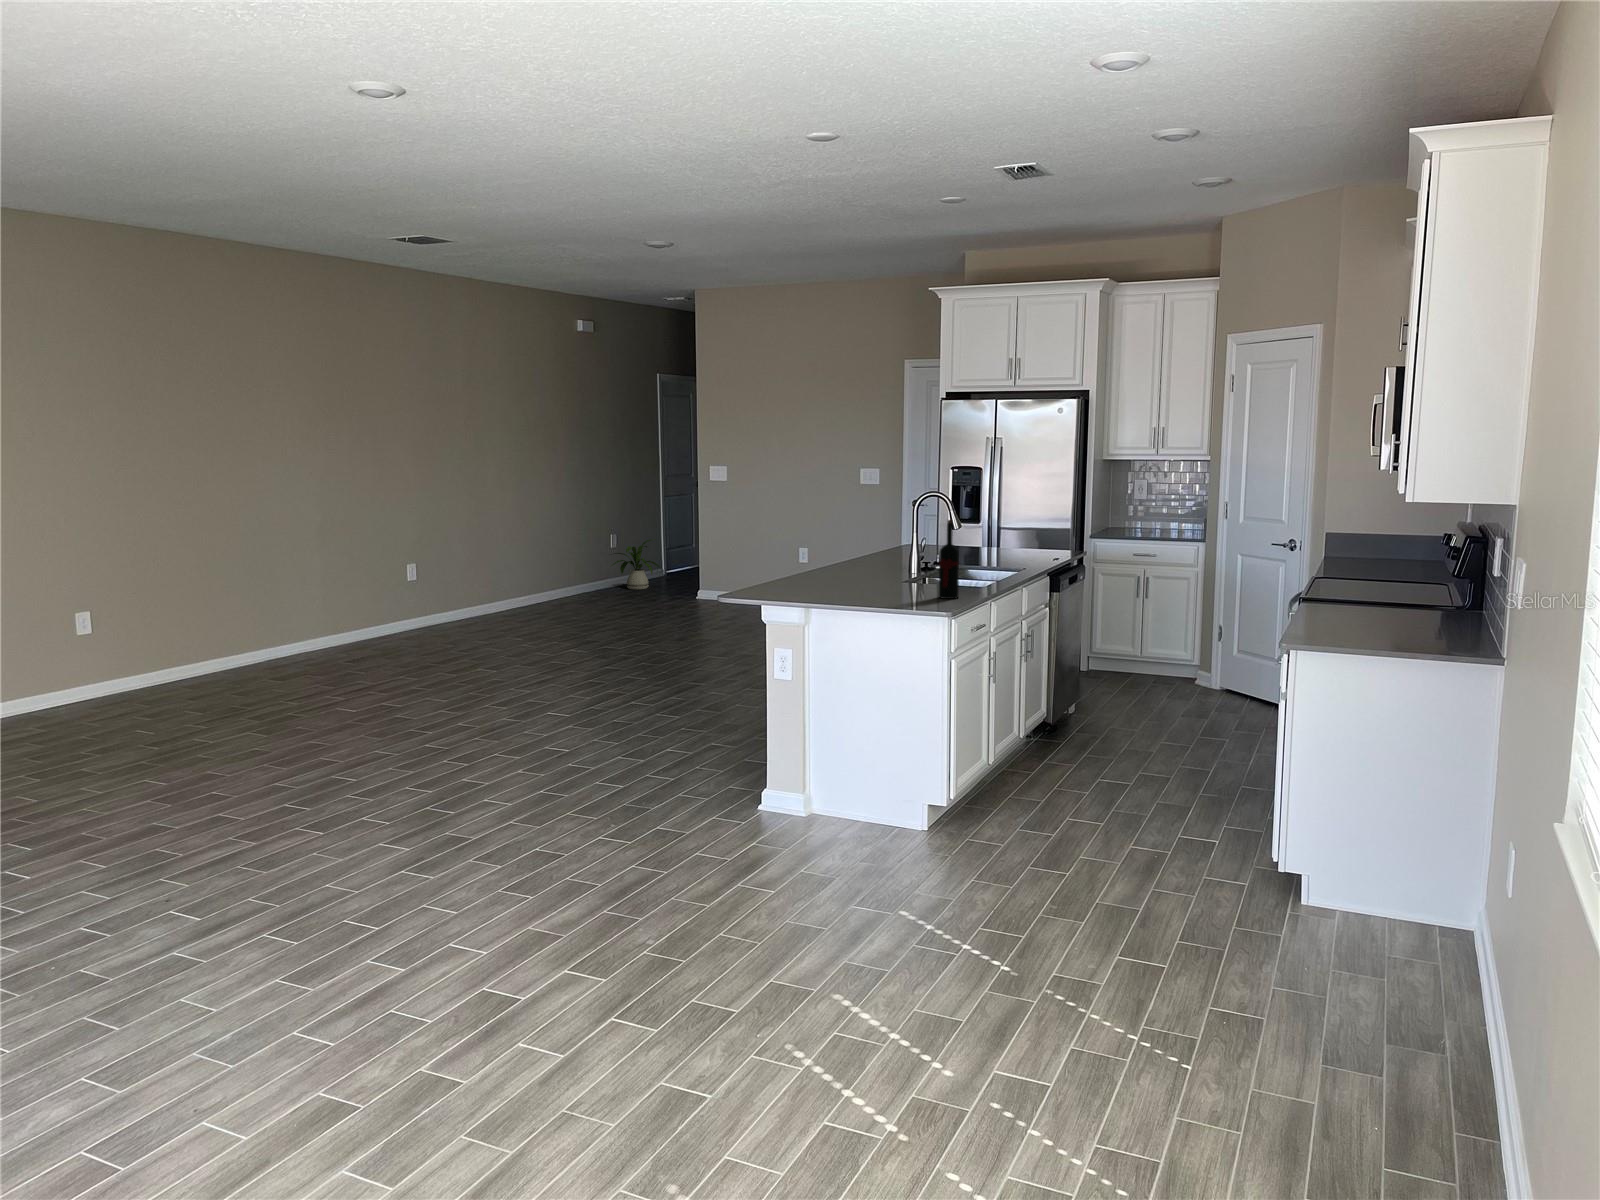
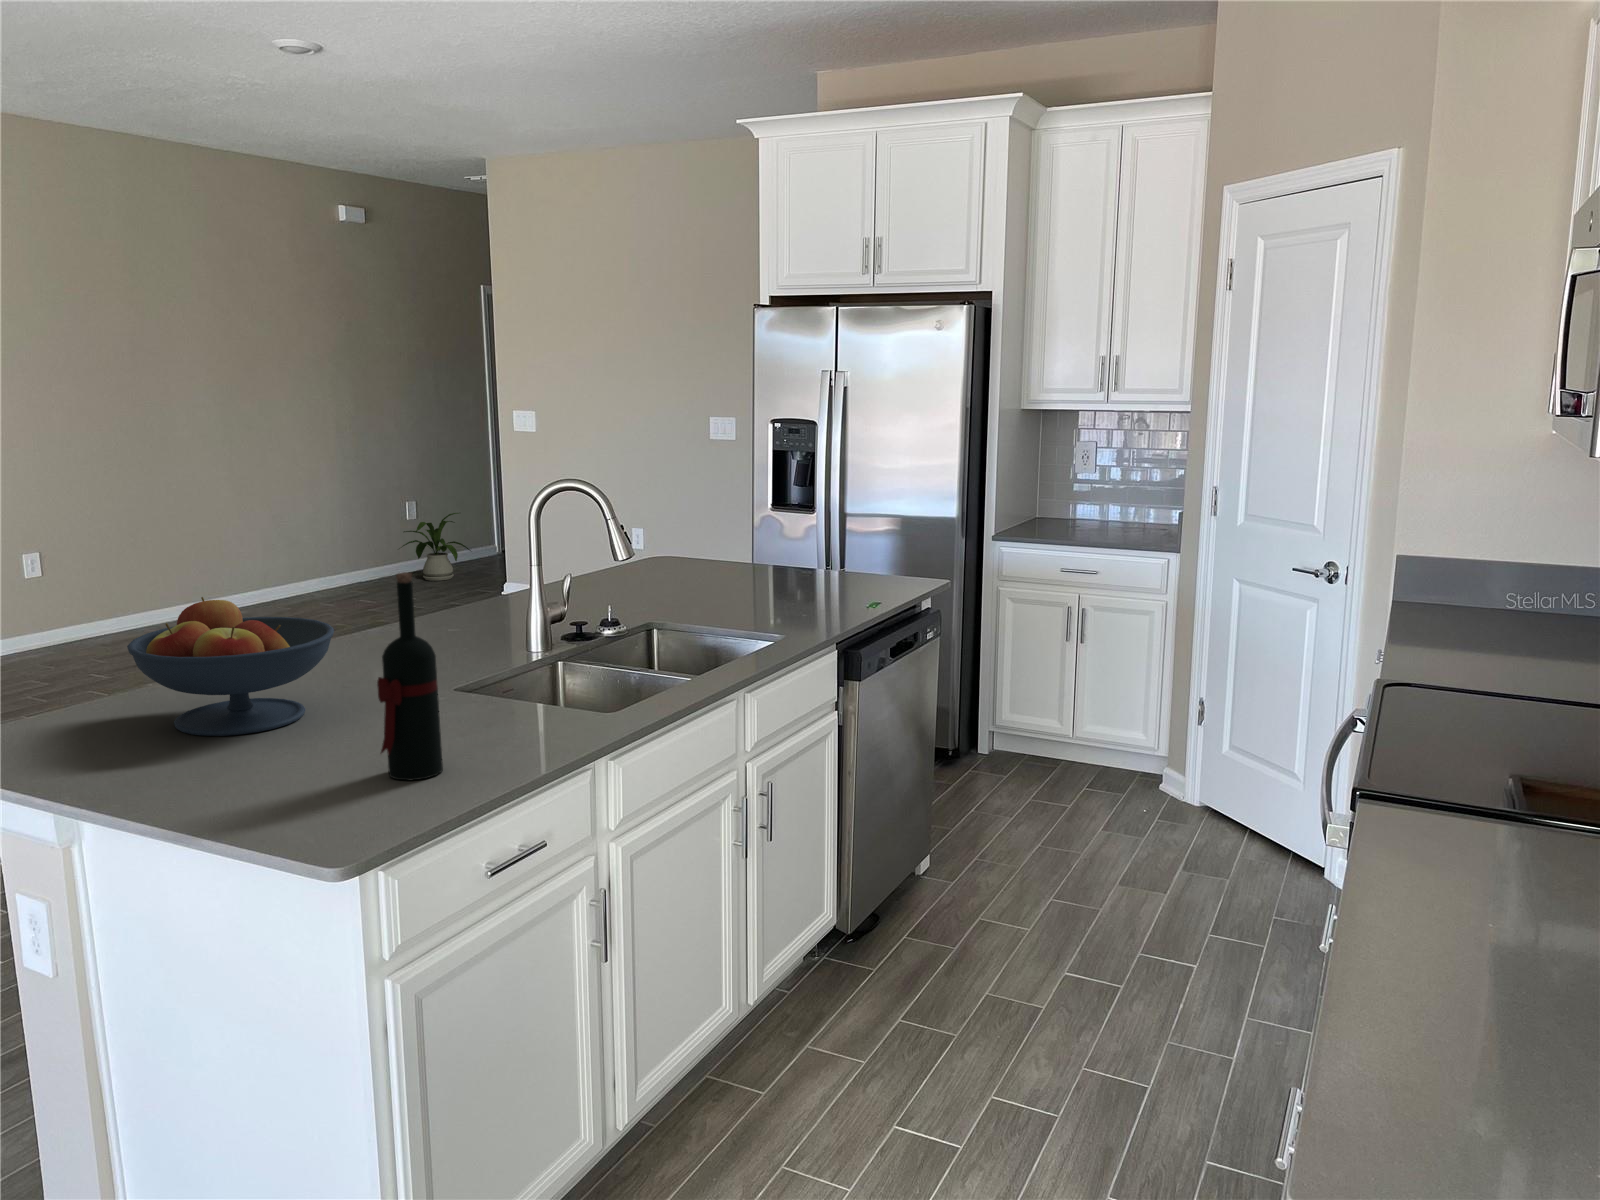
fruit bowl: none [804,539,882,592] -> present [127,597,334,736]

